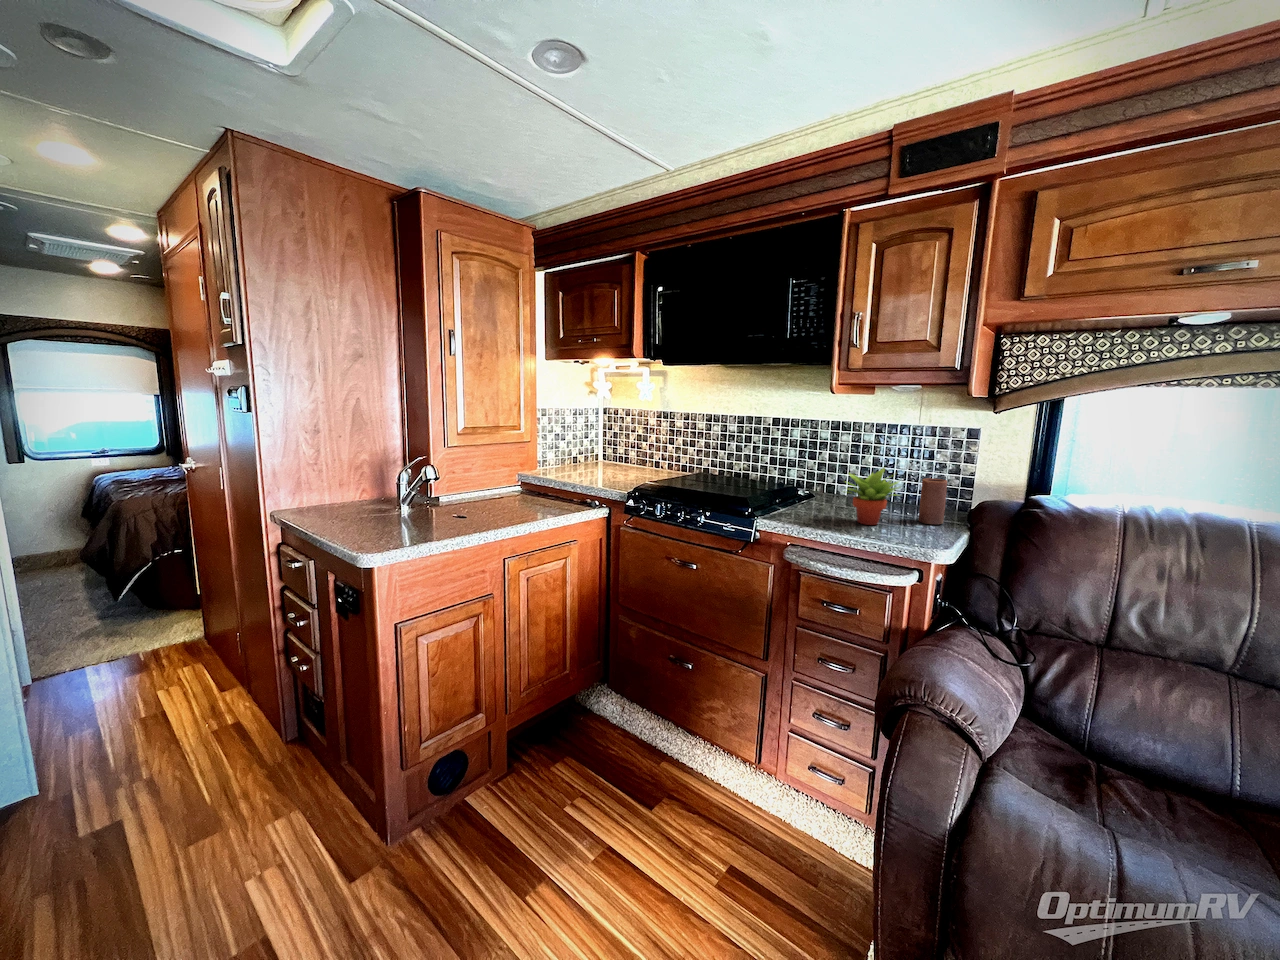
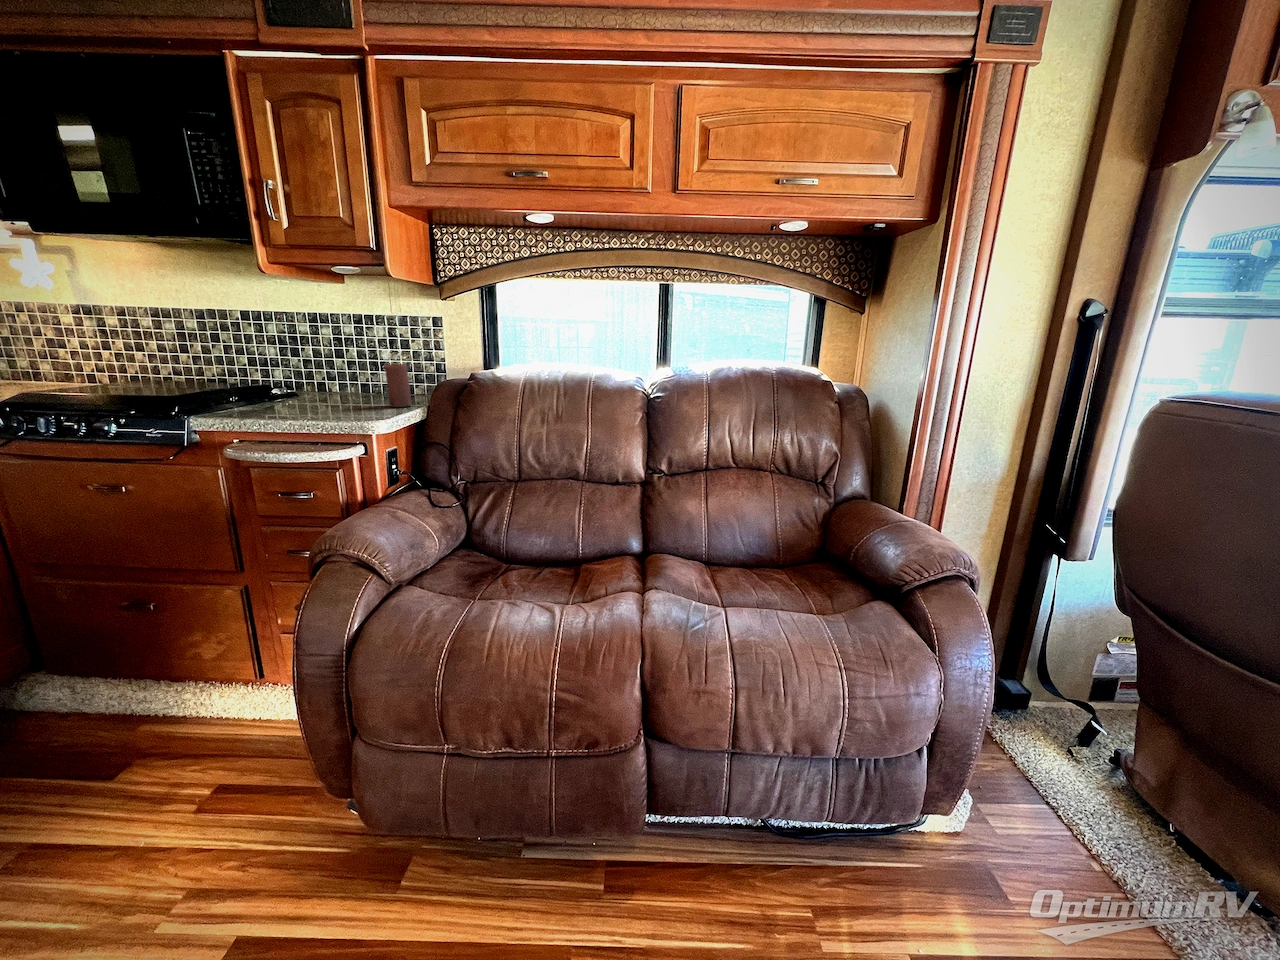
succulent plant: present [846,467,900,525] -> none [293,354,357,413]

